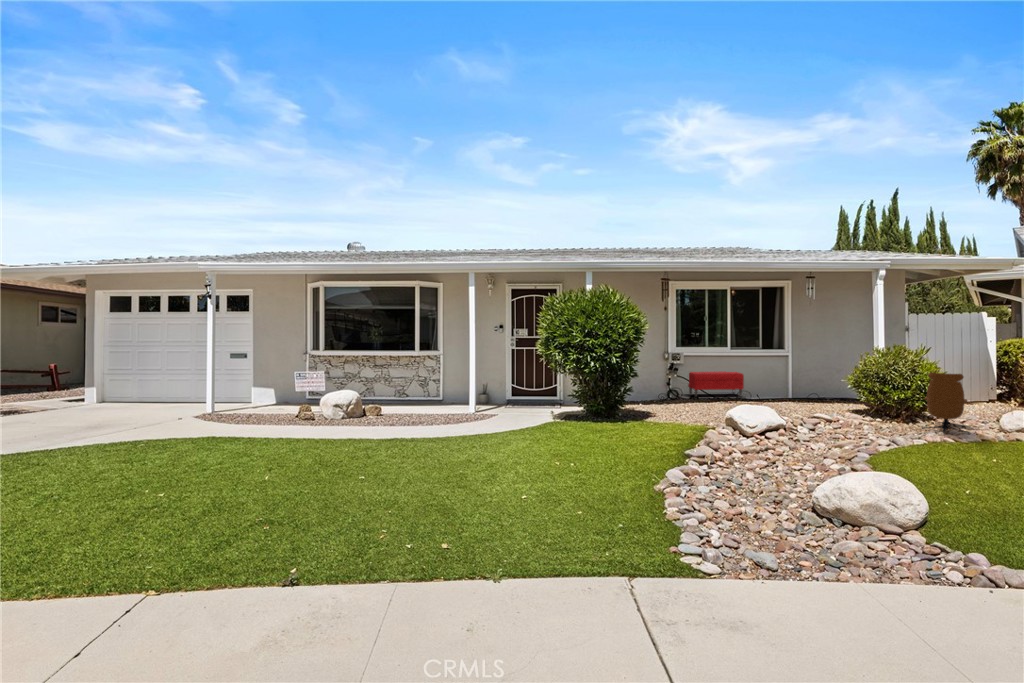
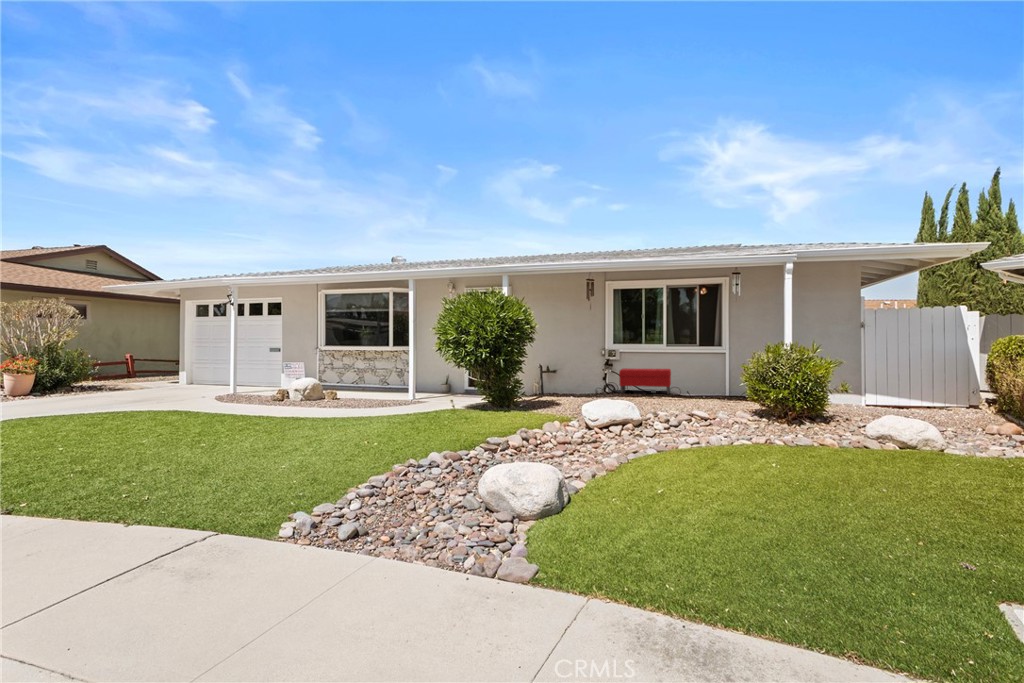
lounge chair: present [922,372,969,434] -> none [775,367,842,439]

